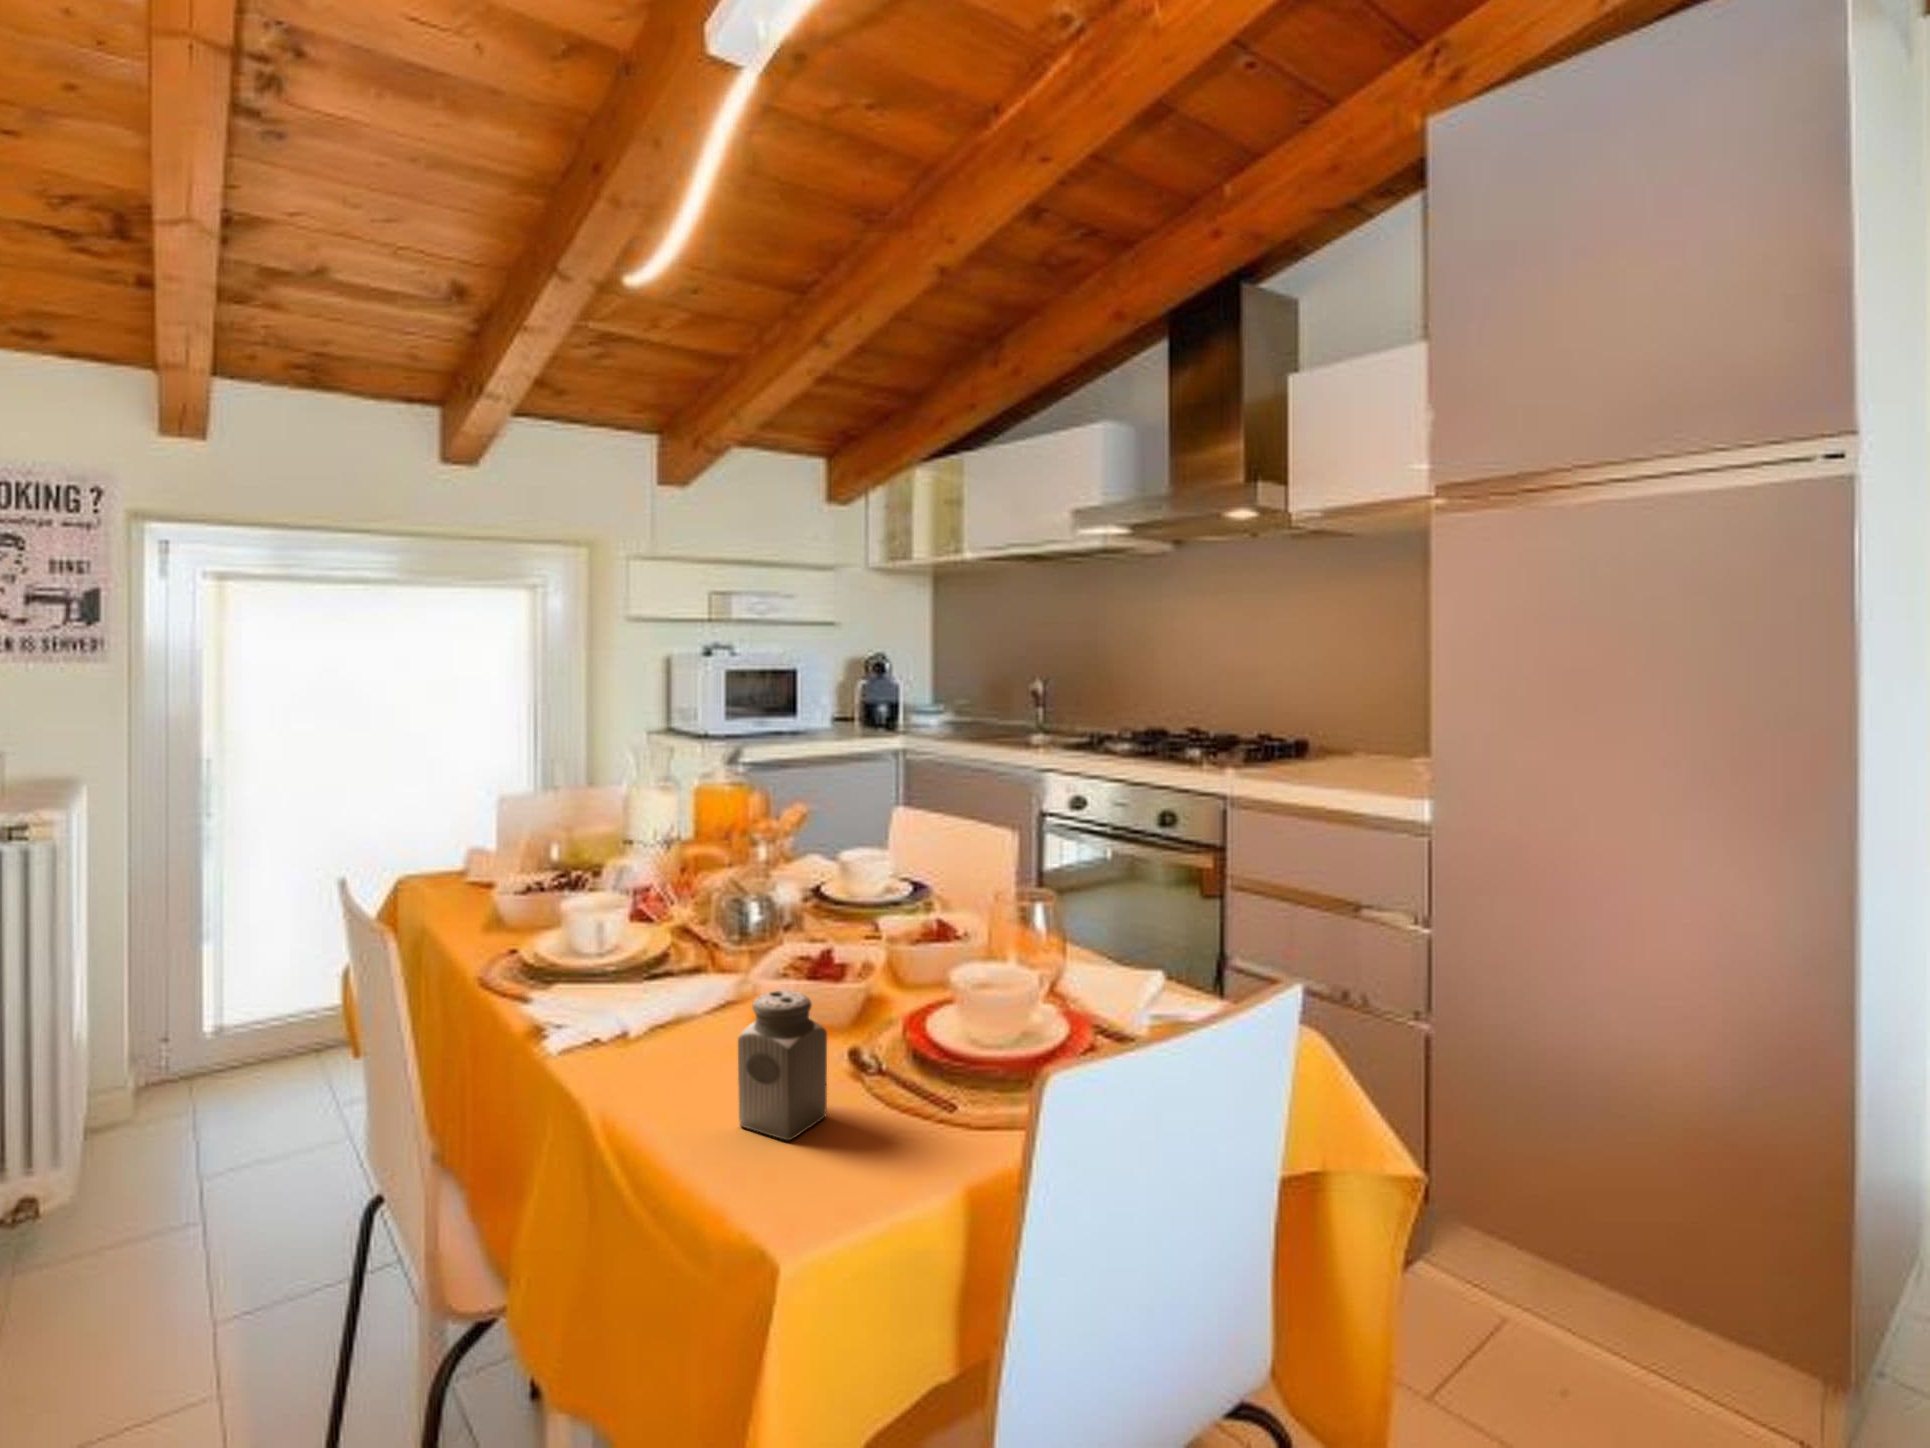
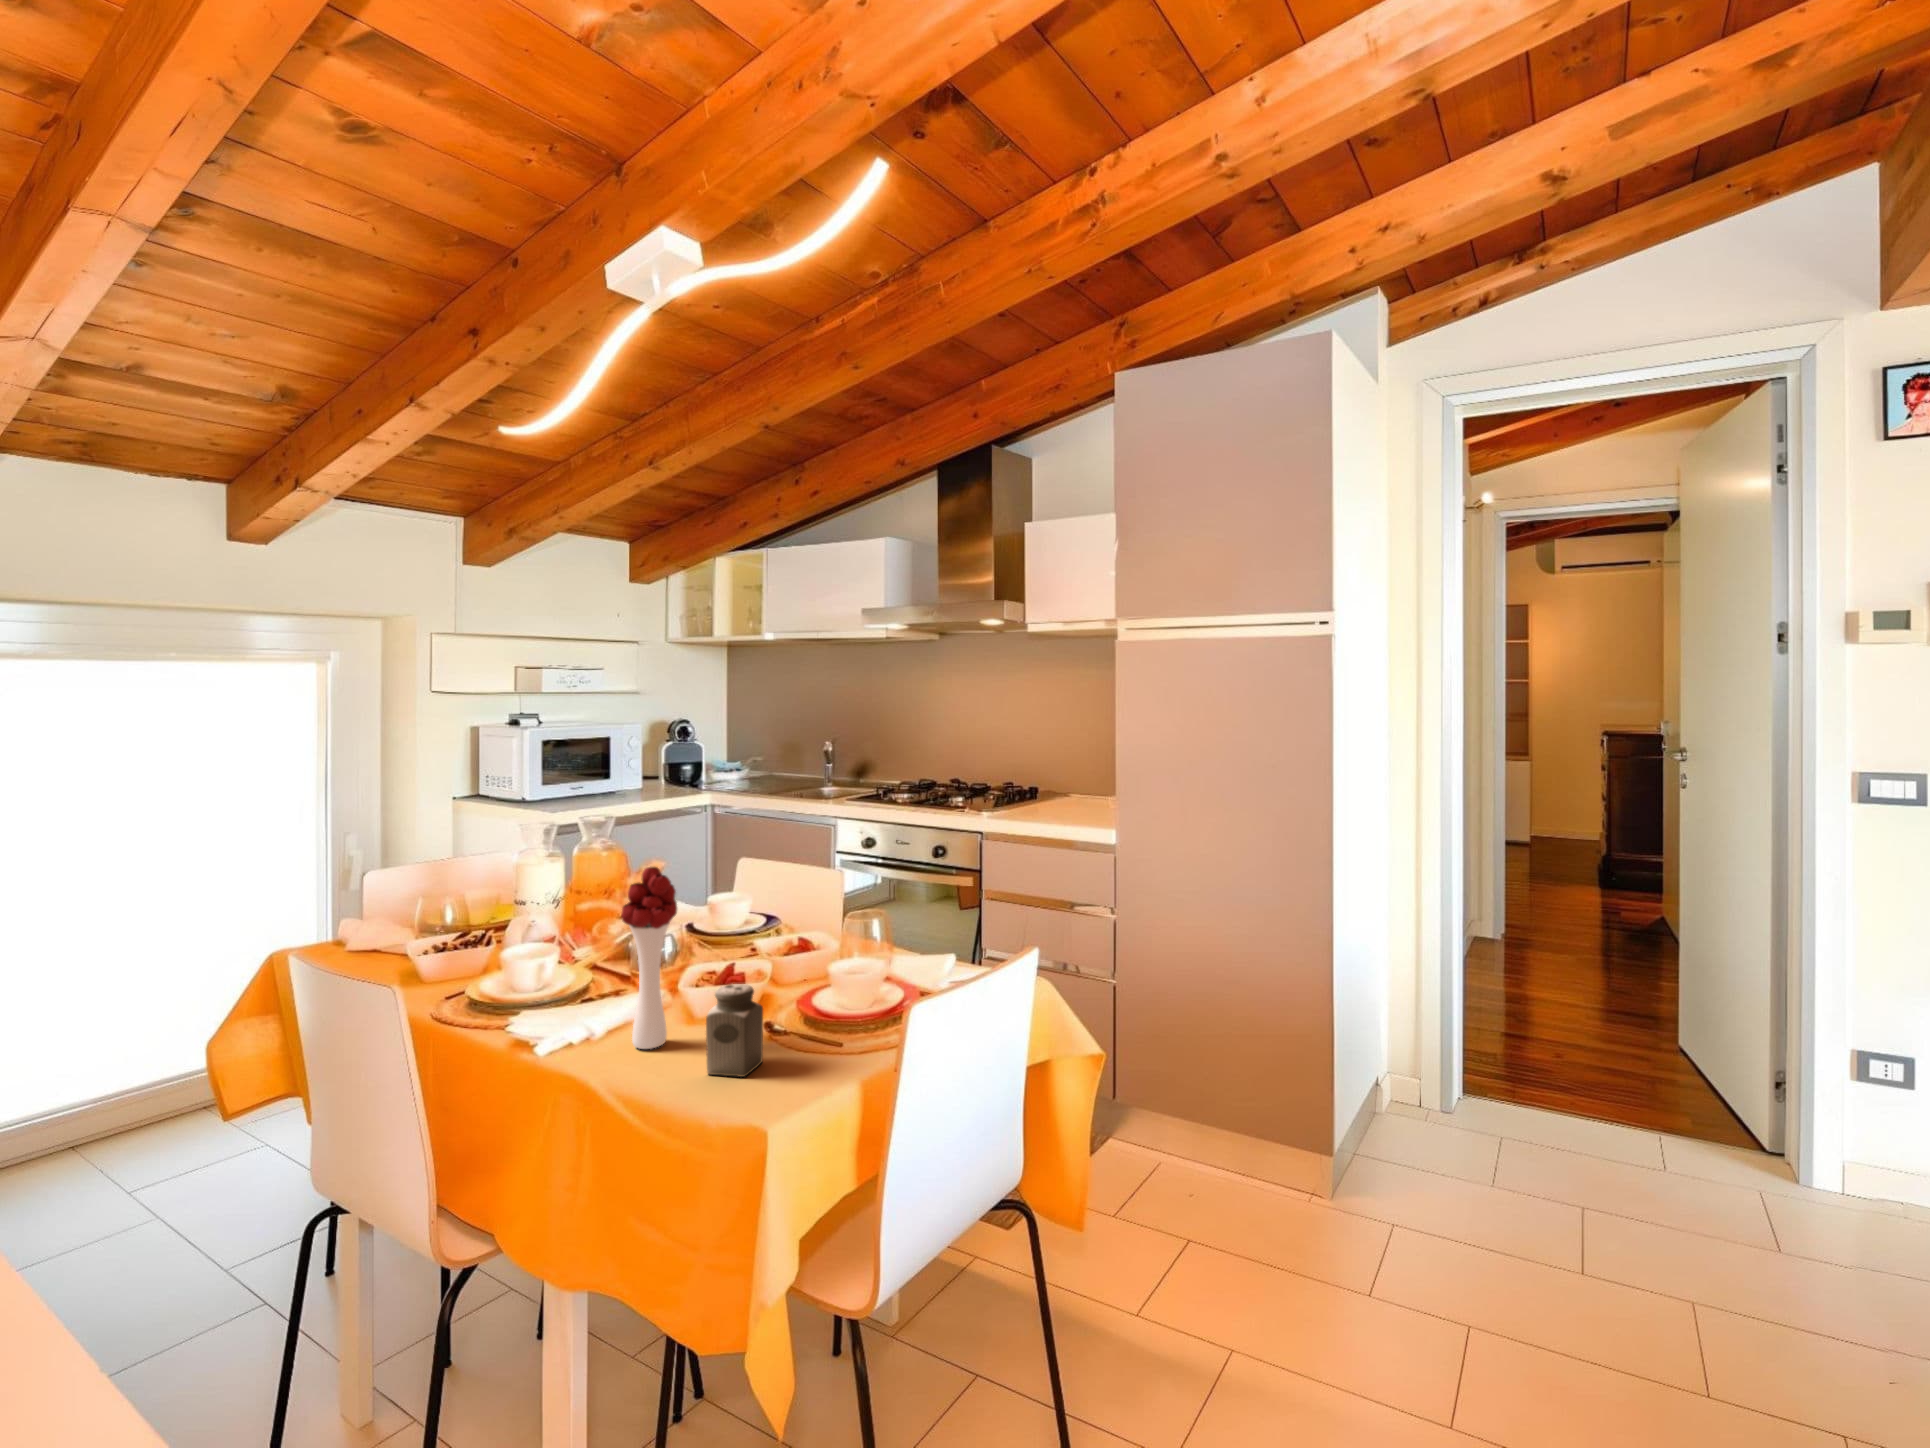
flower bouquet: none [646,804,730,1066] -> present [621,867,677,1049]

